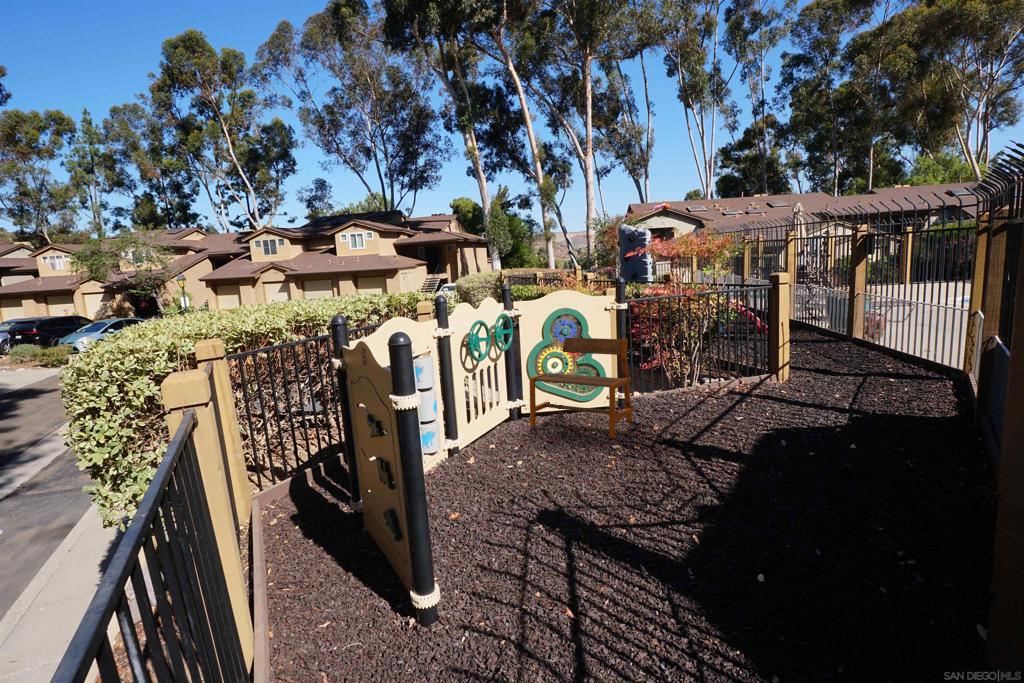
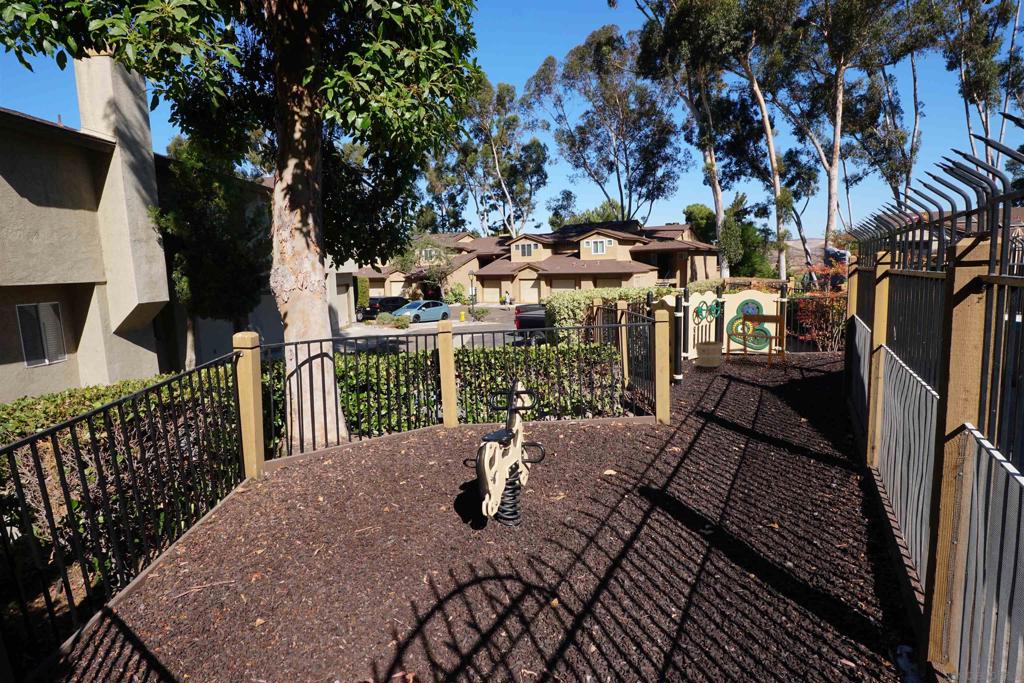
wooden bucket: none [472,399,527,457] -> present [695,341,723,367]

